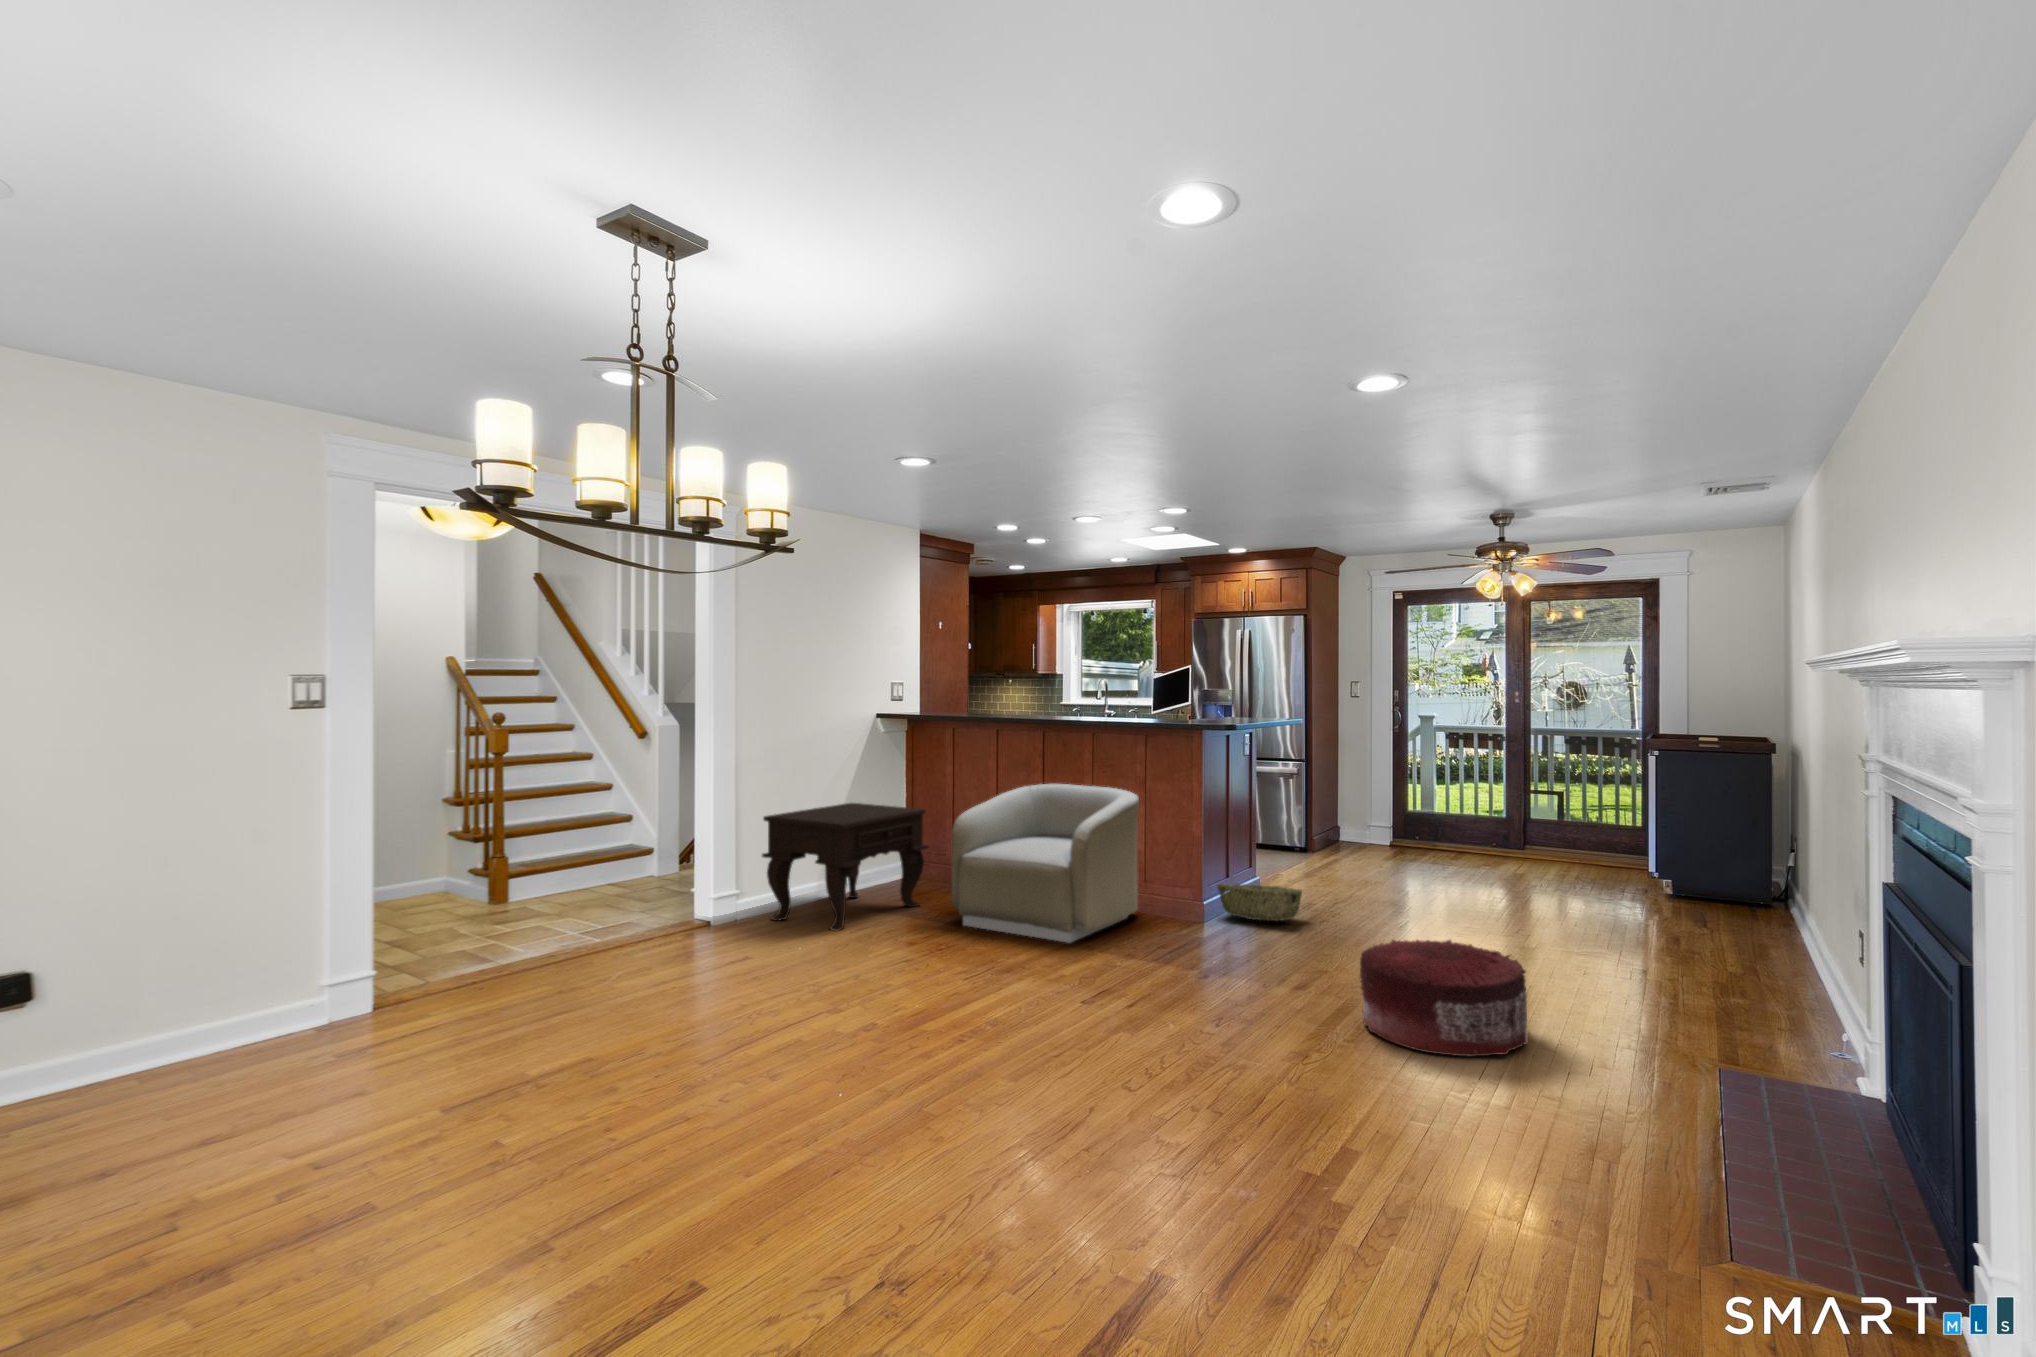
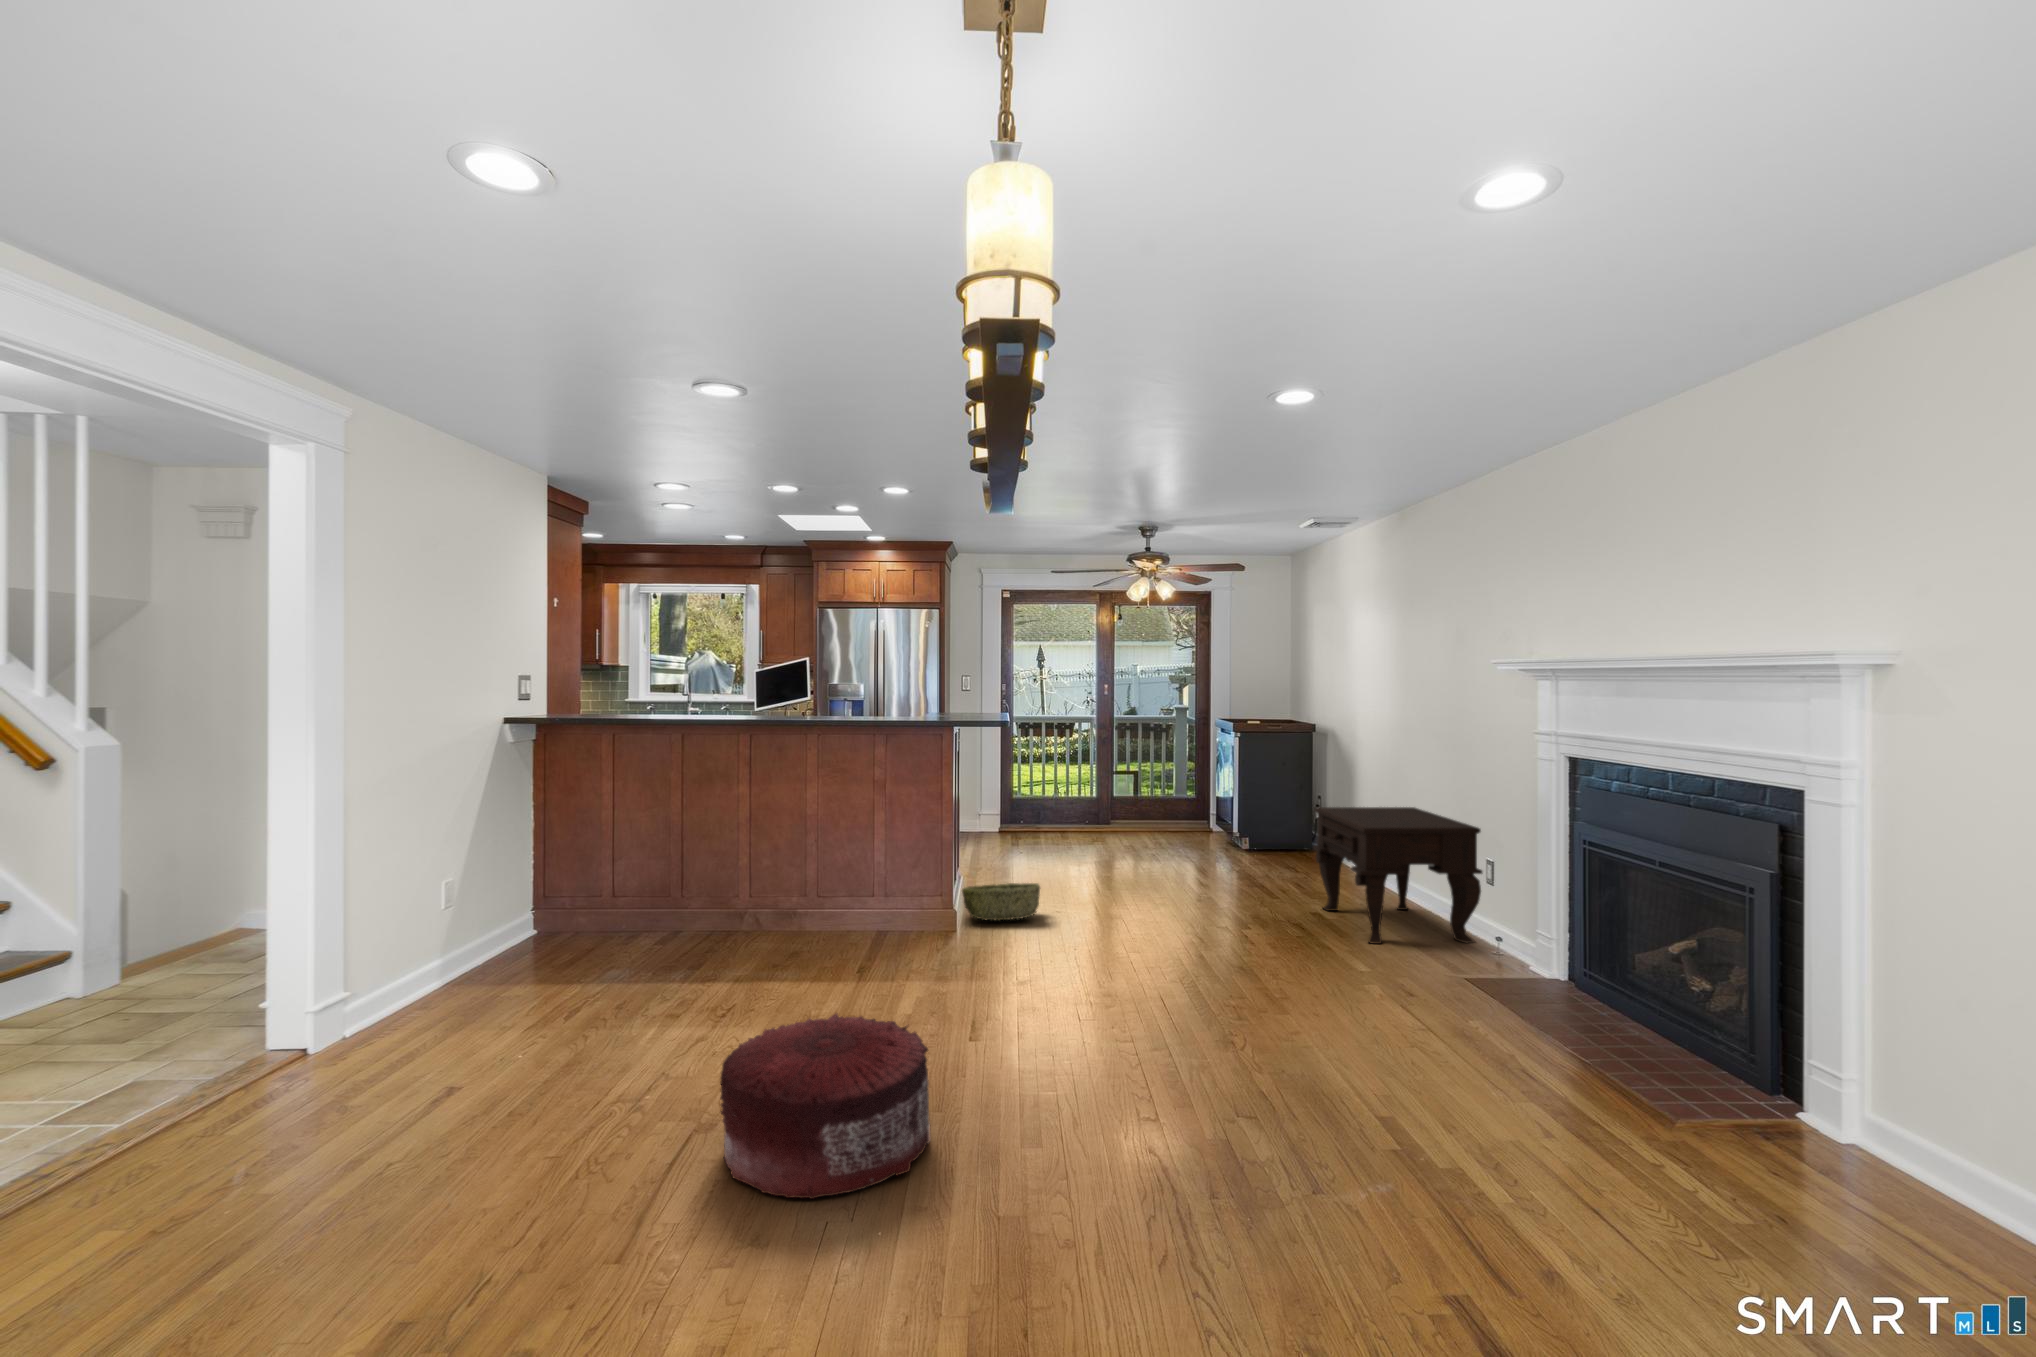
armchair: present [951,784,1139,943] -> none [686,797,892,983]
side table: present [762,803,929,931] -> present [1313,807,1482,944]
pouf: present [1360,940,1528,1056] -> present [720,1013,931,1199]

